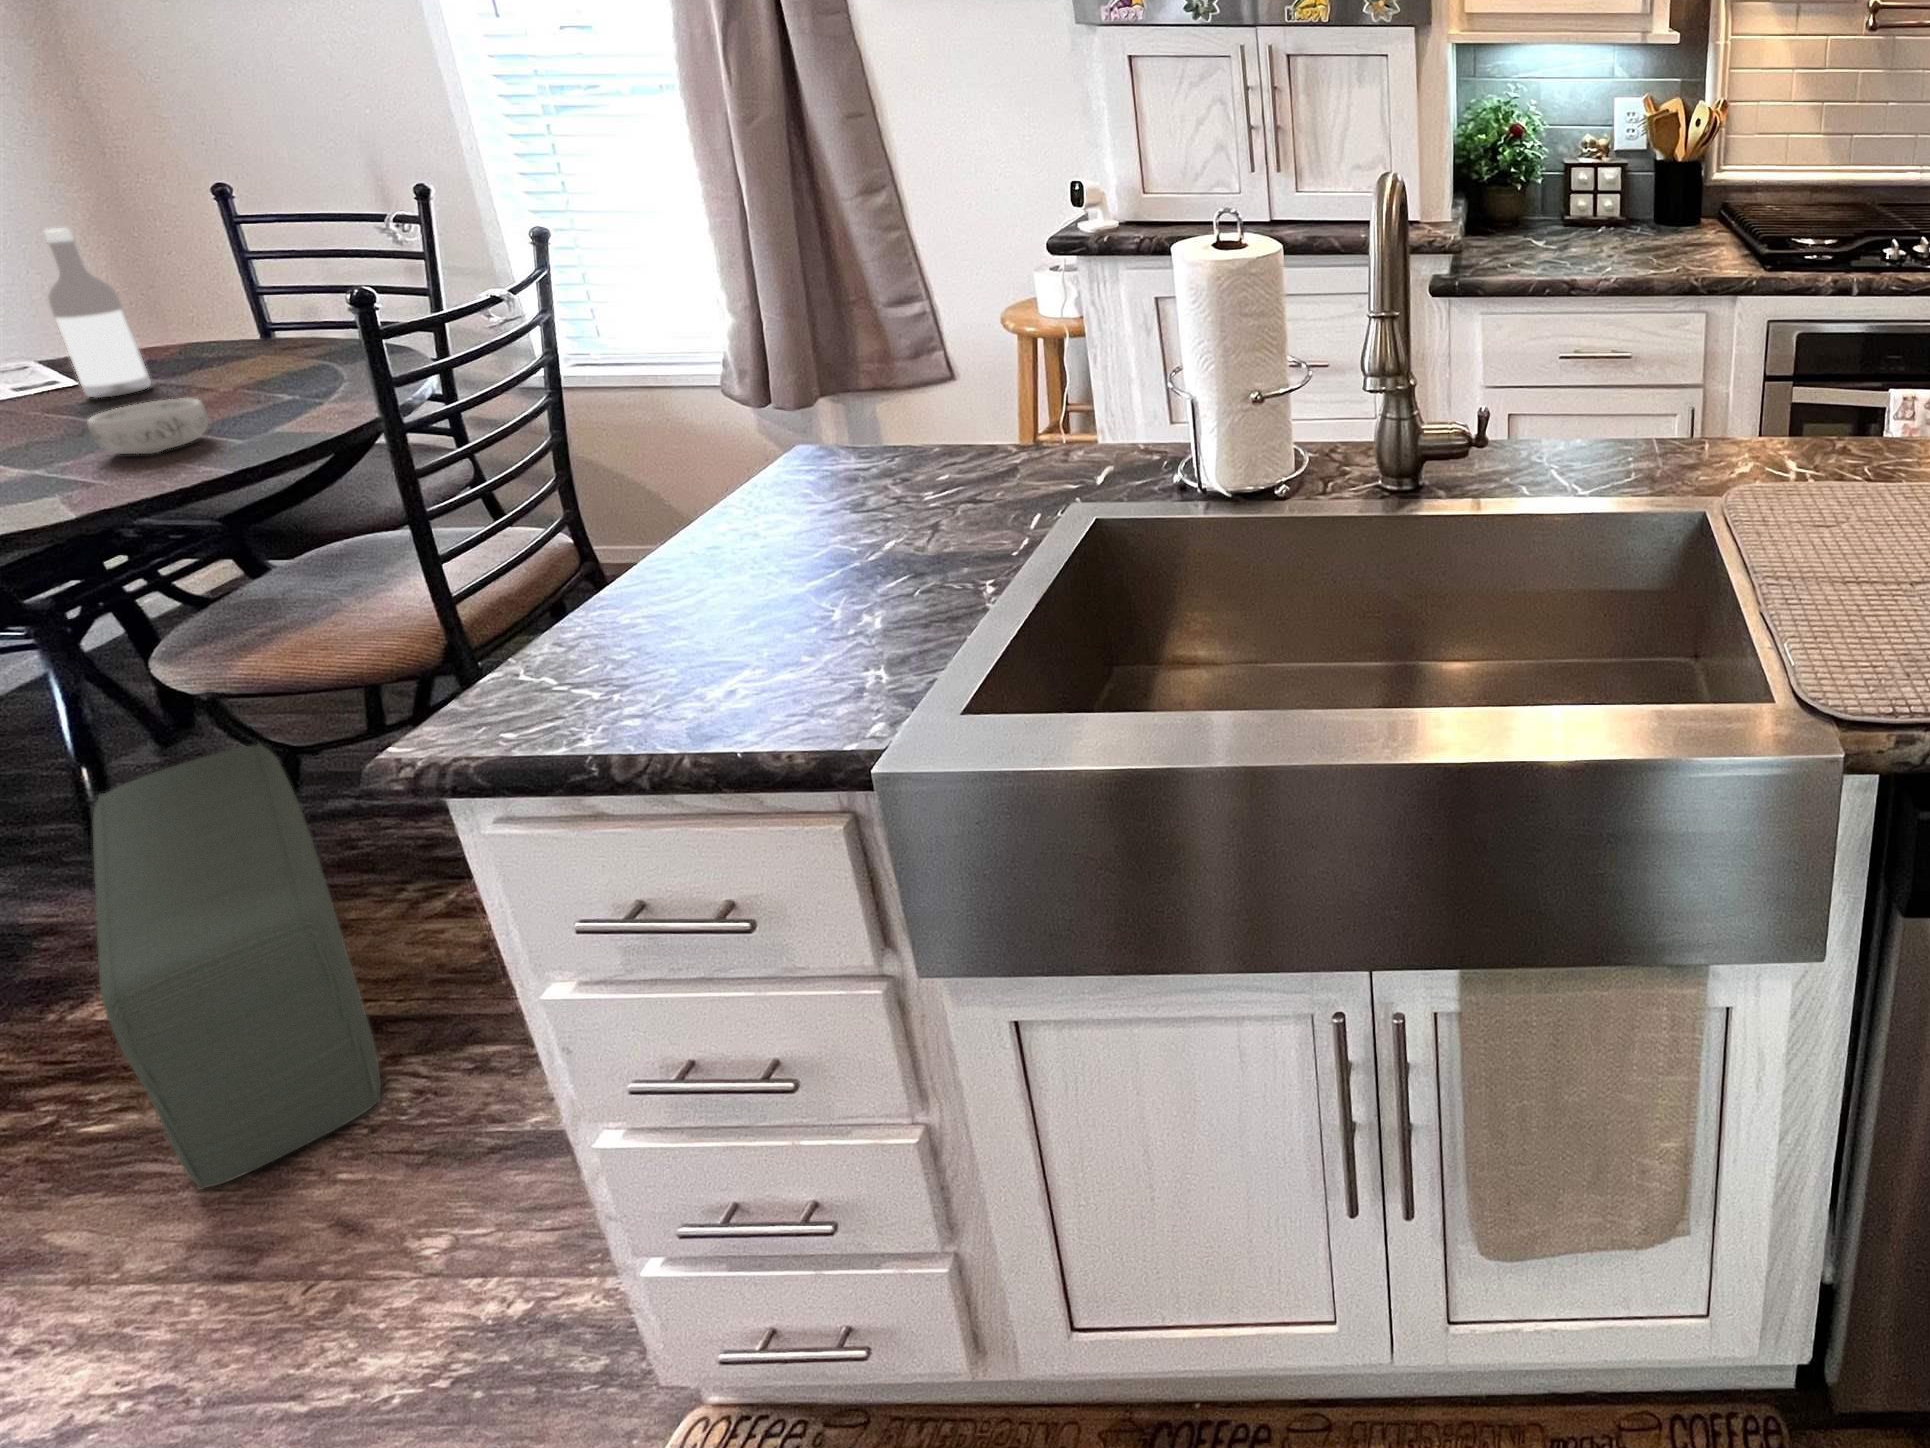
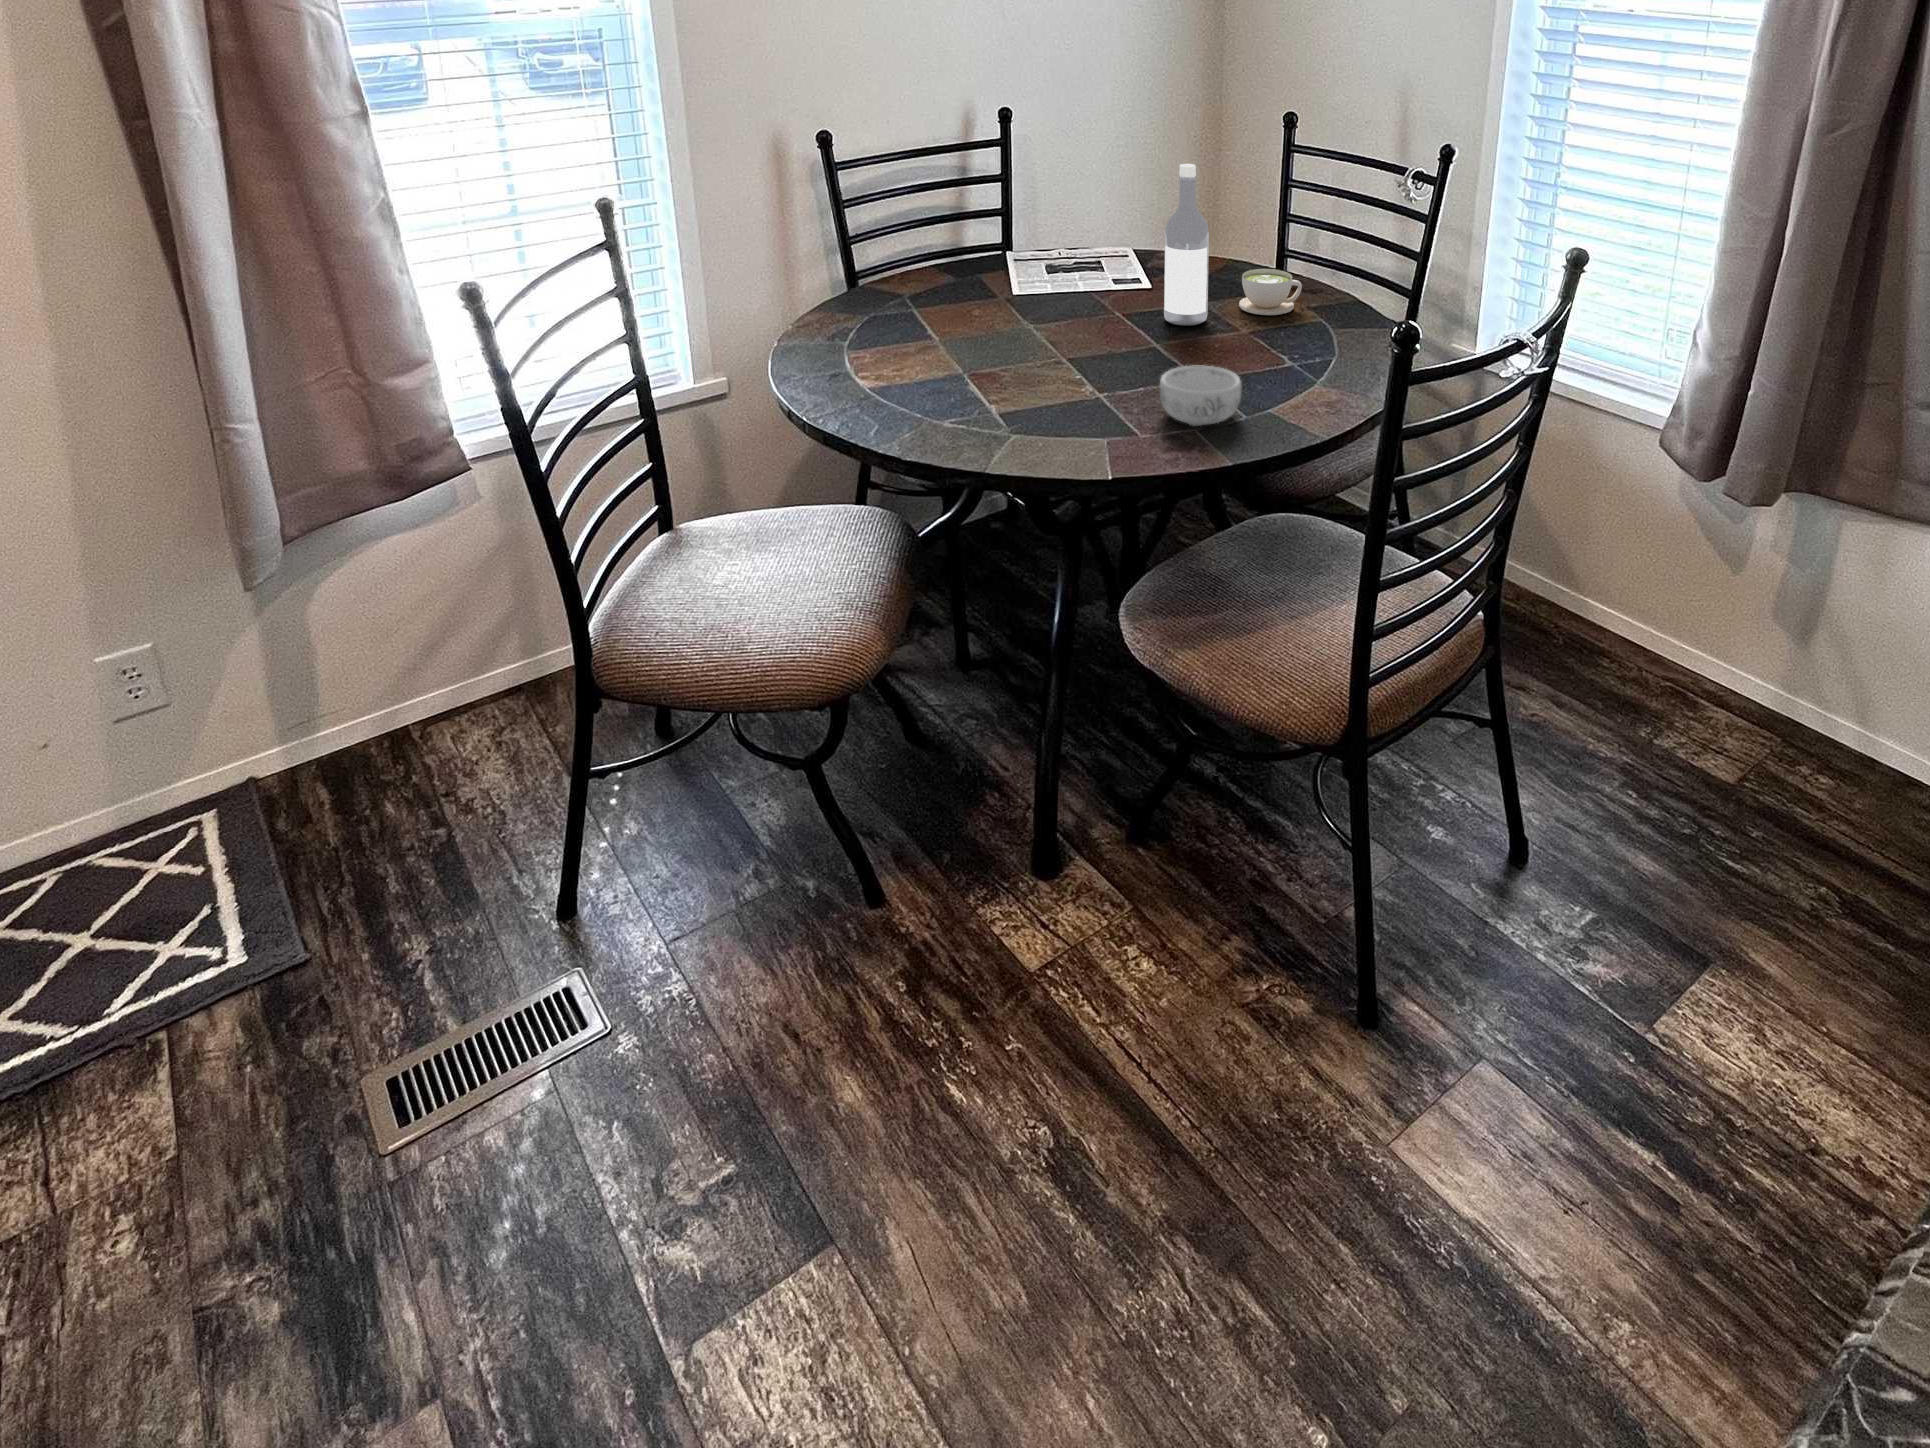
coffee cup: none [189,325,278,371] -> present [1239,269,1302,315]
pouf: present [93,744,381,1190] -> none [1009,750,1195,1350]

